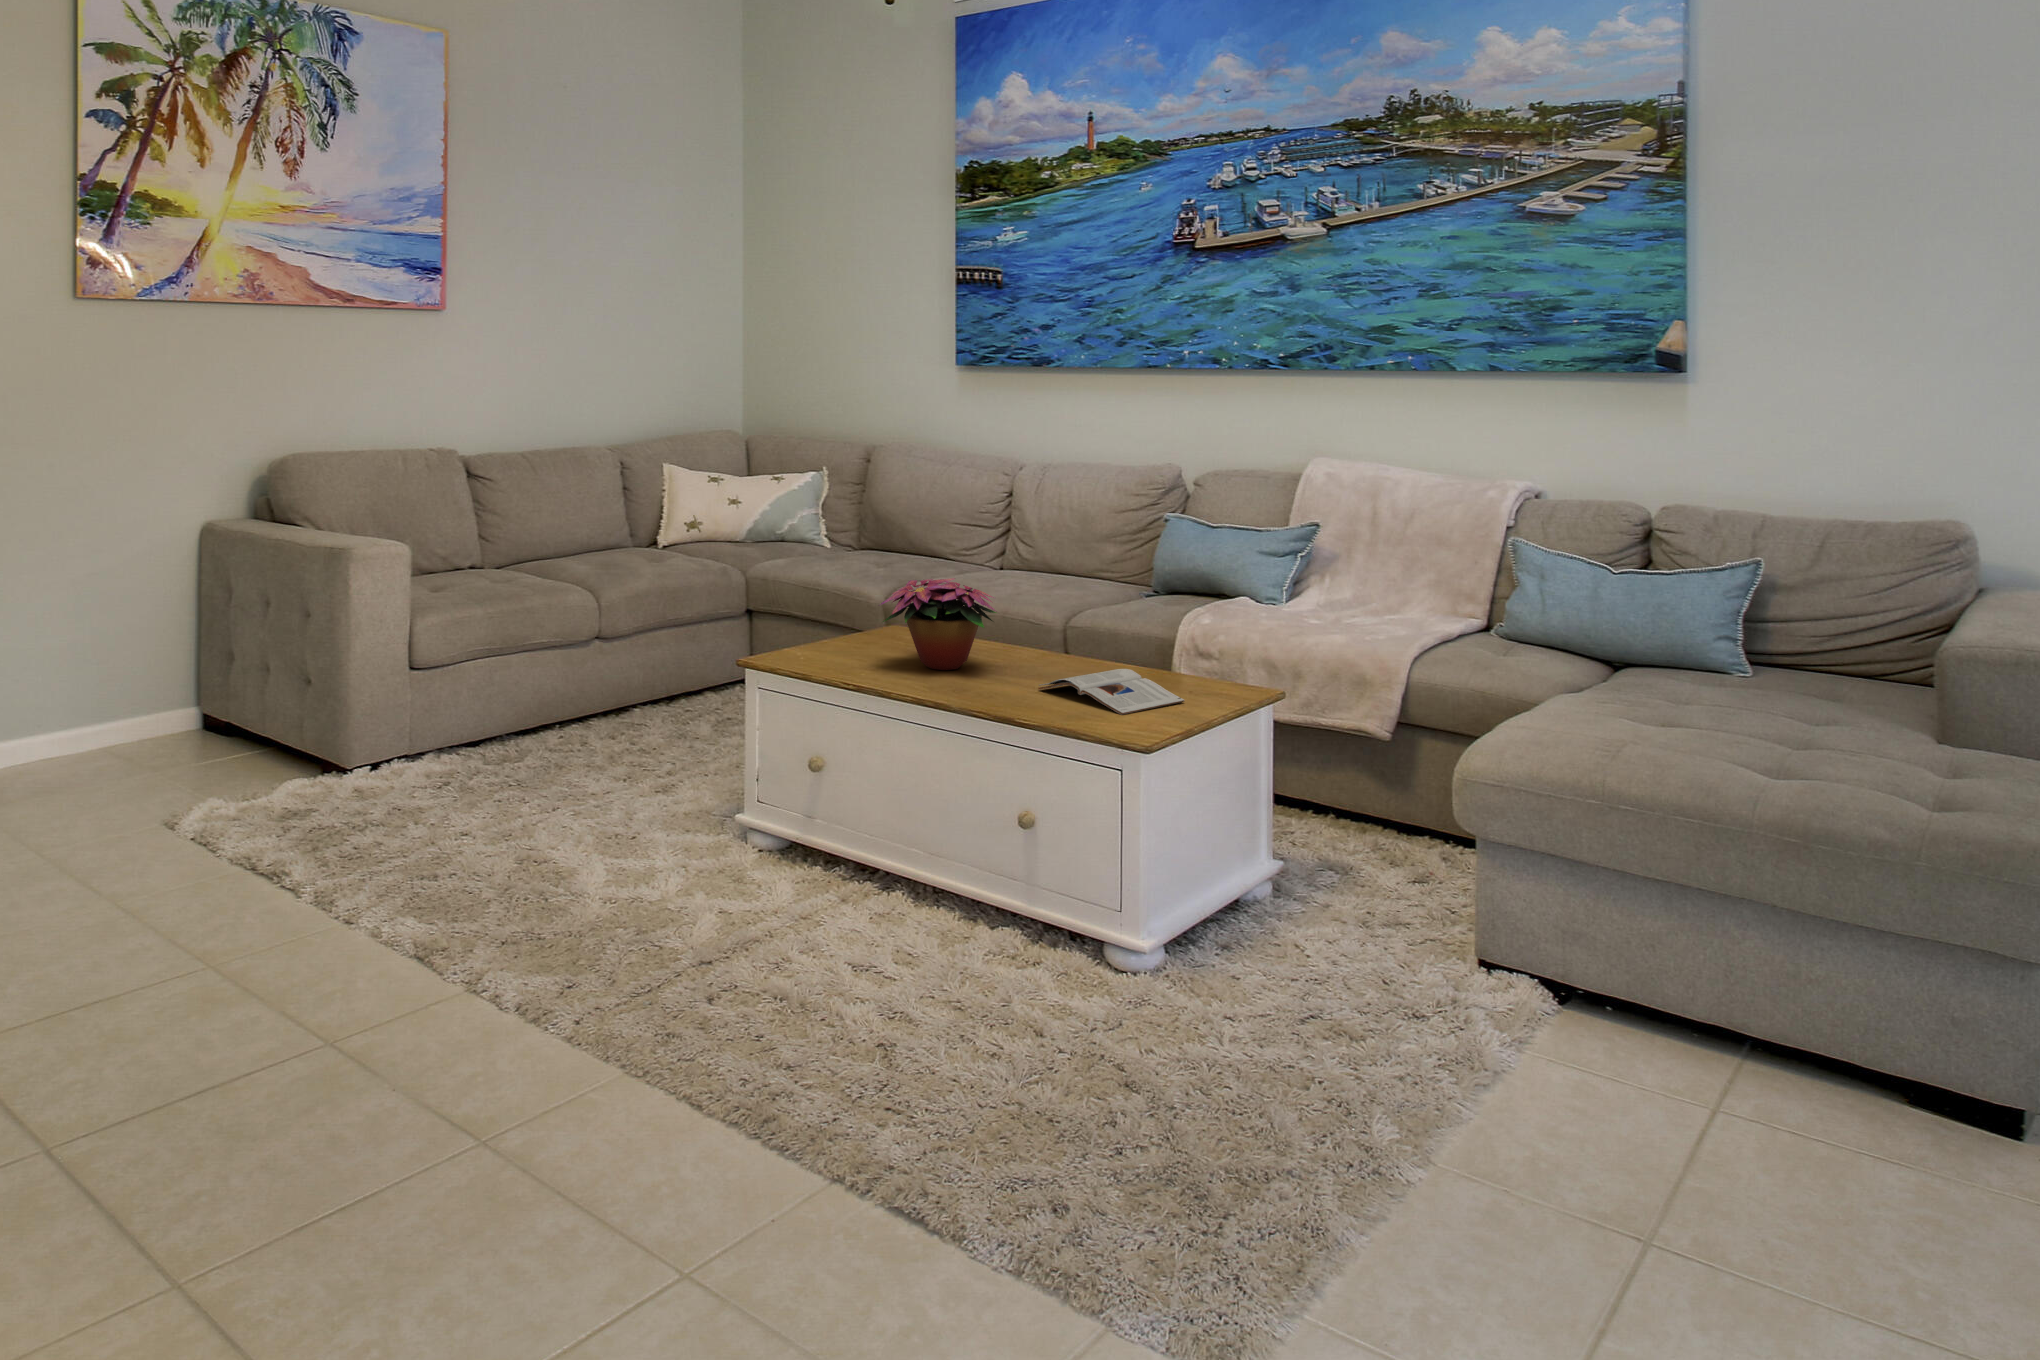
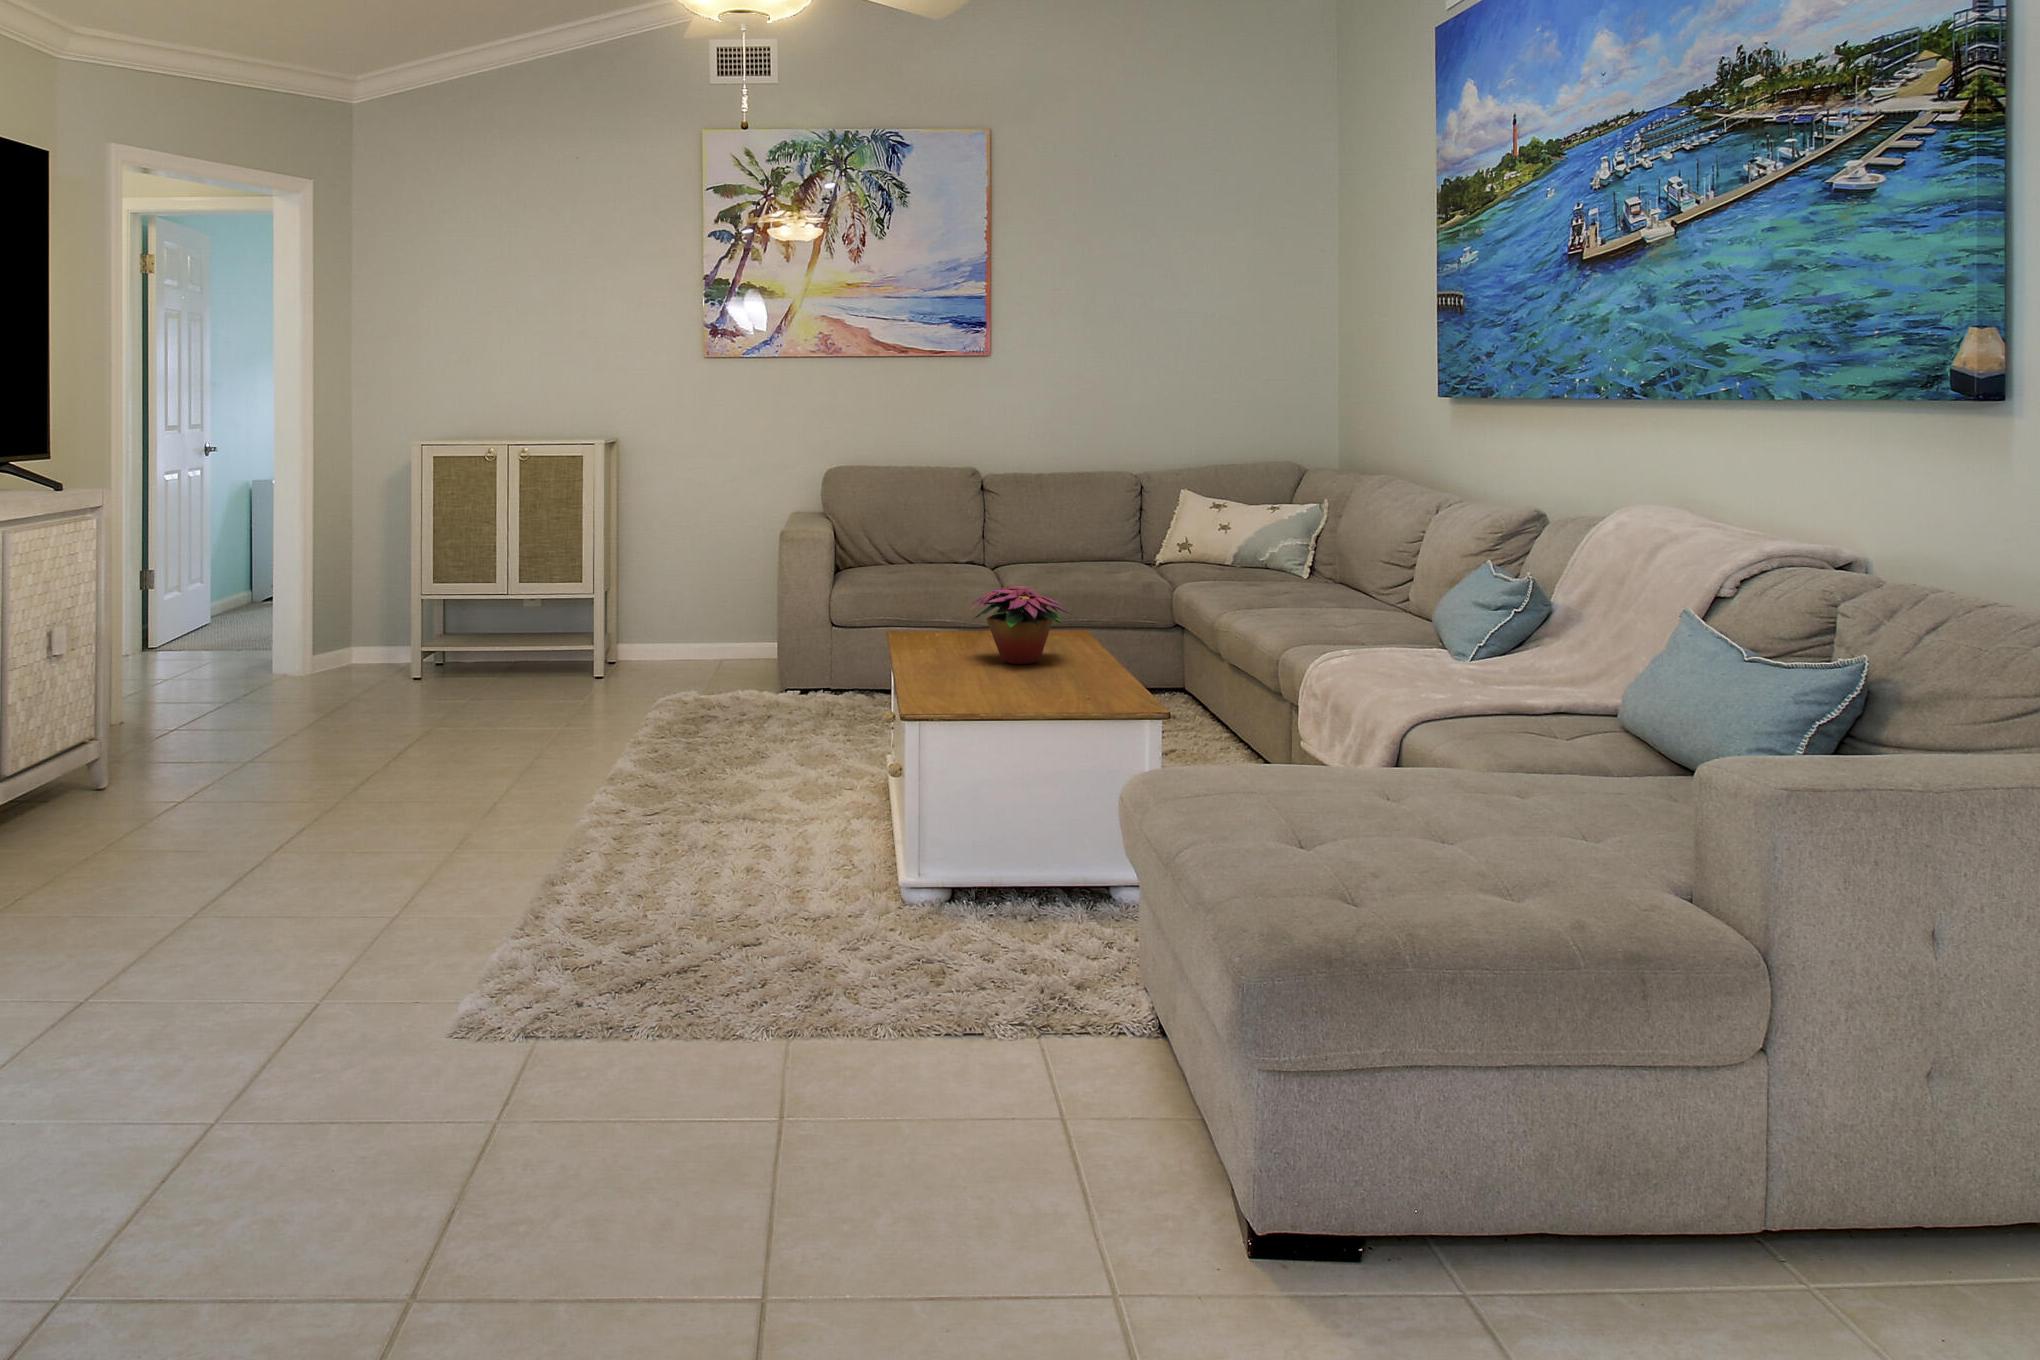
magazine: present [1038,669,1184,715] -> none [1004,674,1092,706]

